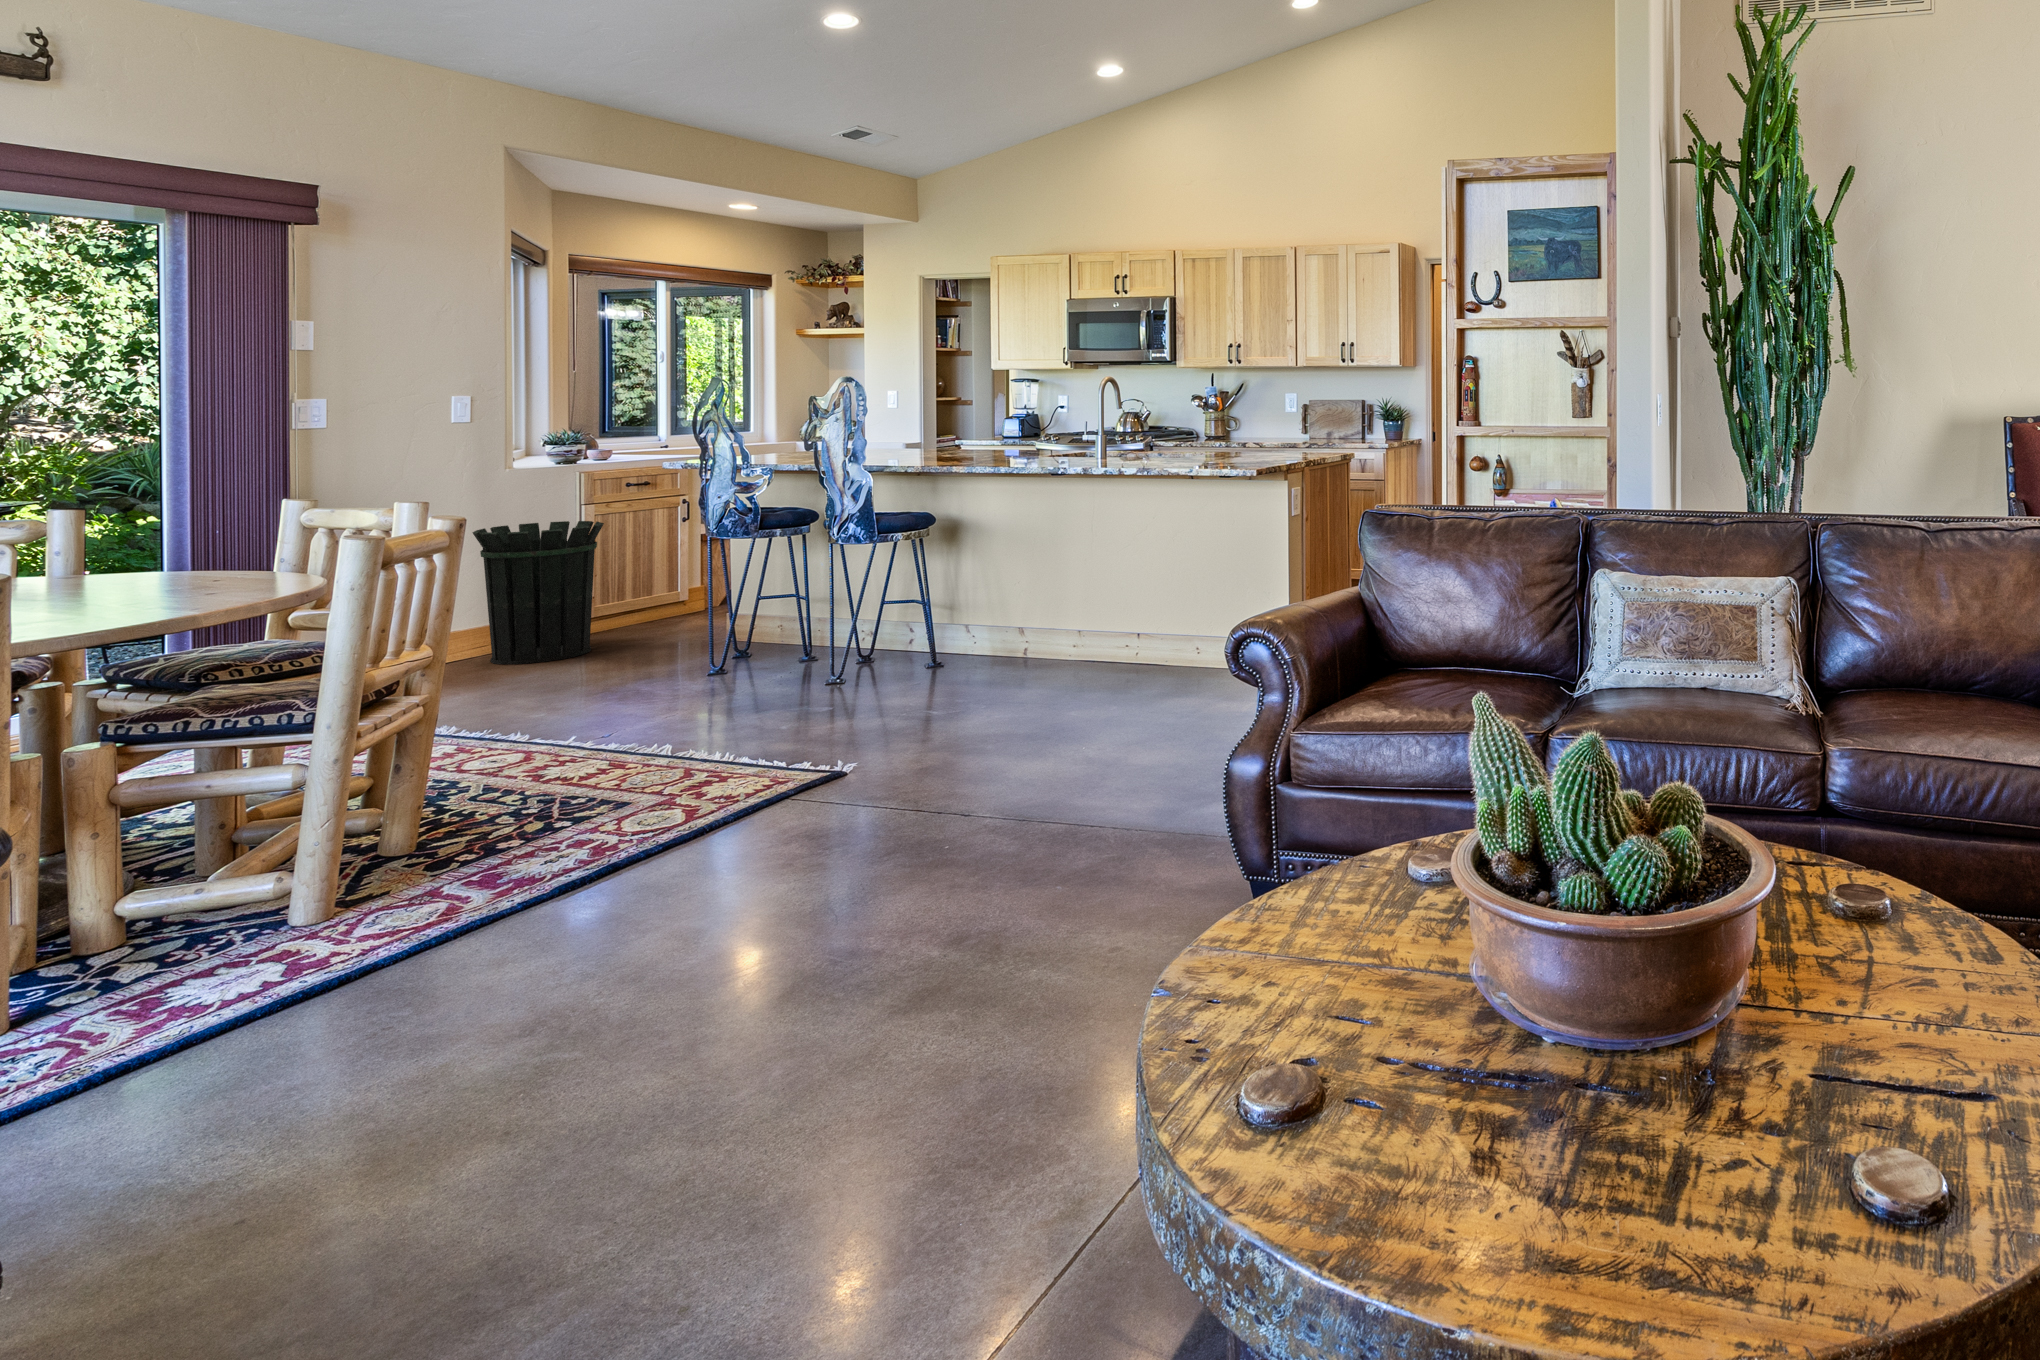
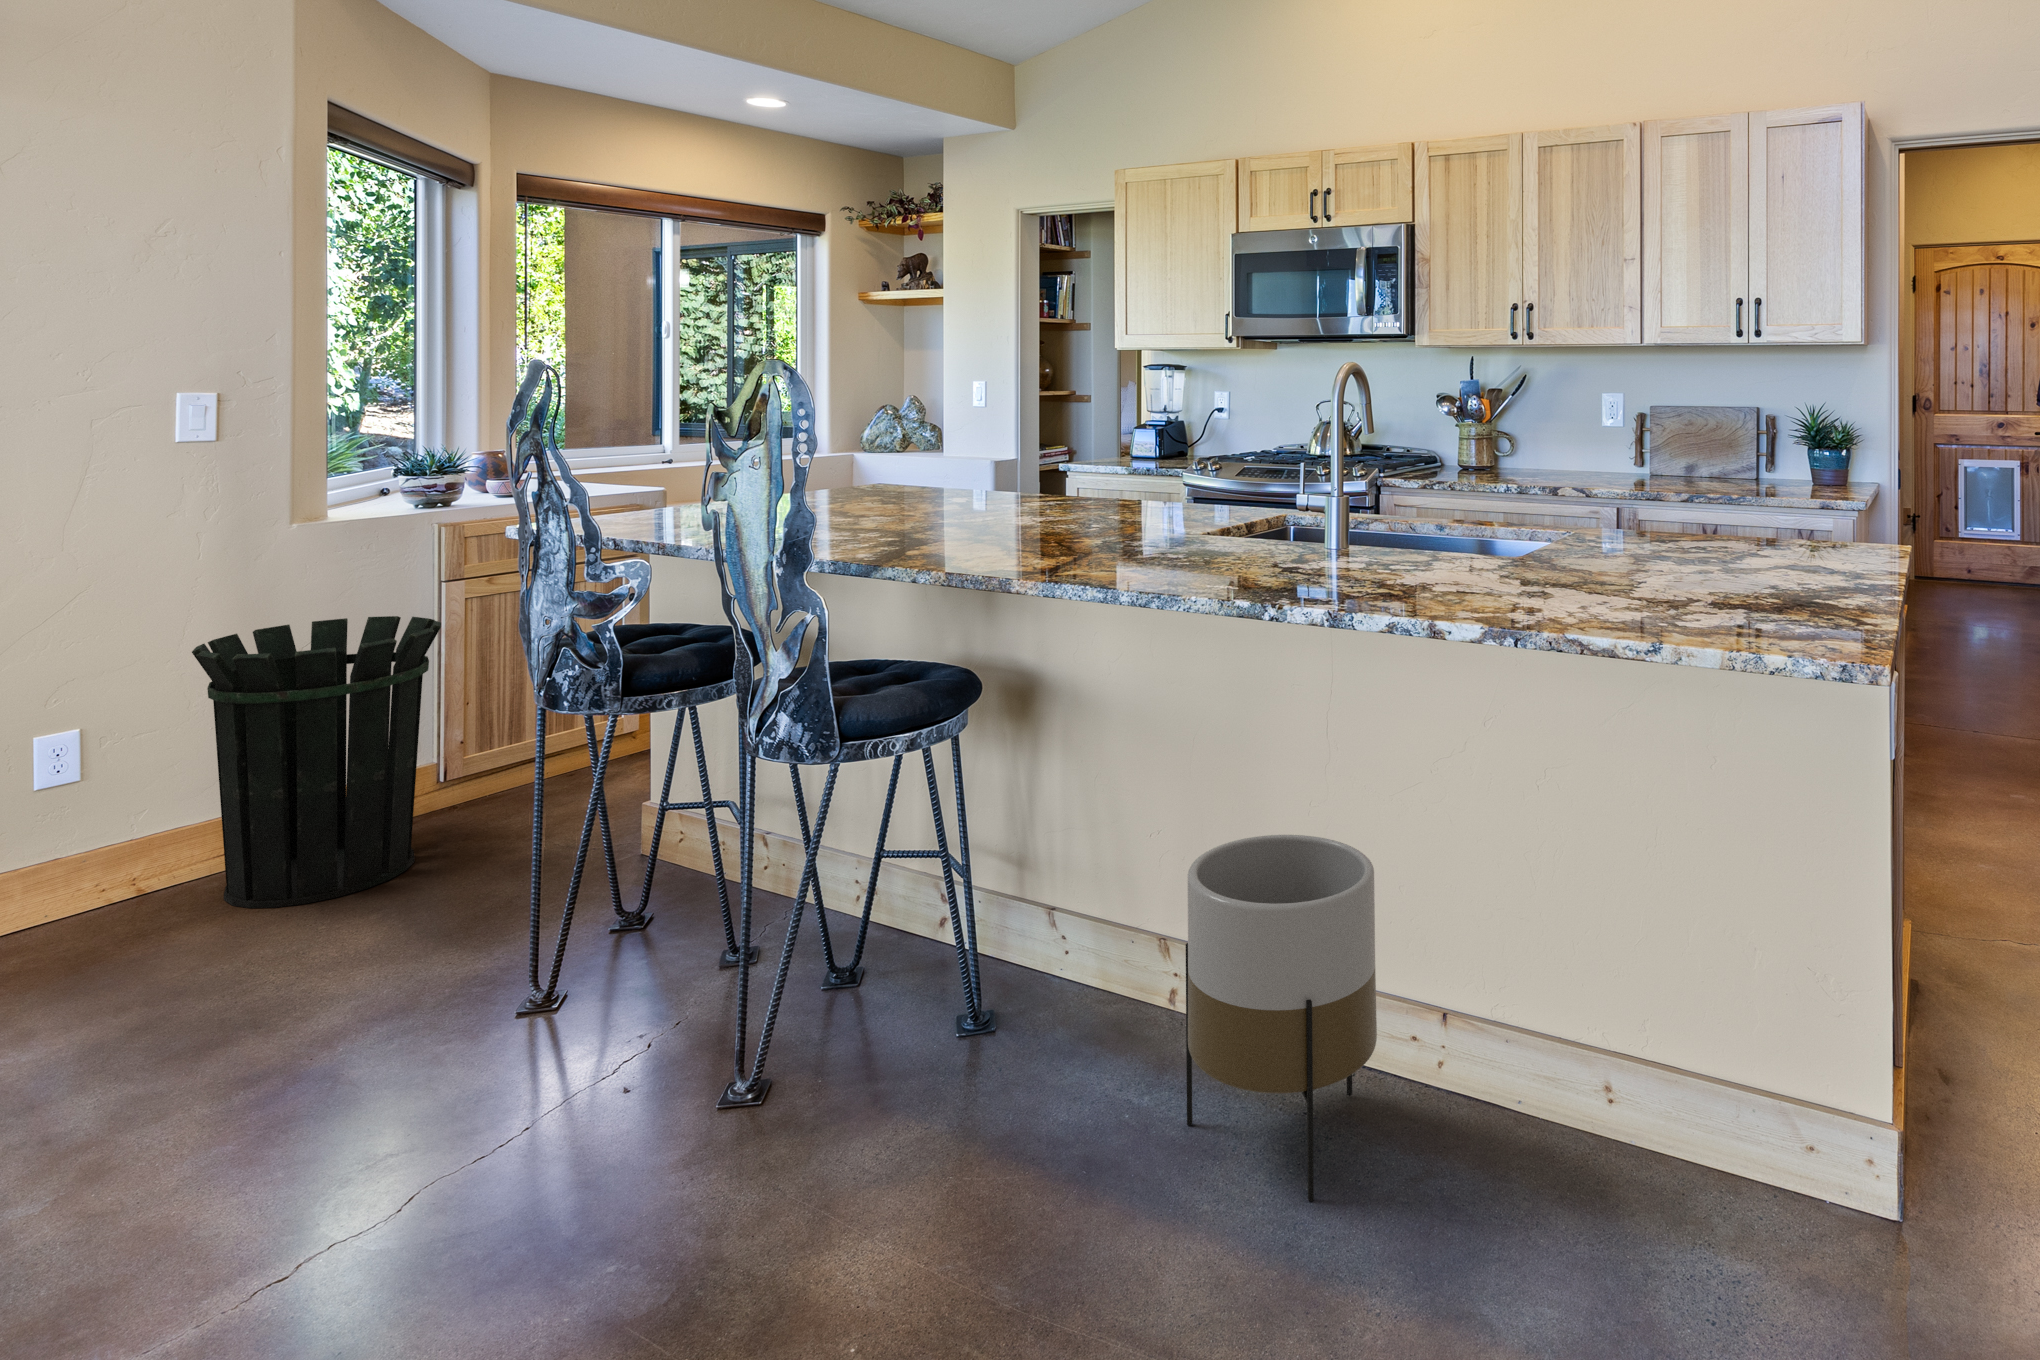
planter: none [1022,566,1098,681] -> present [1186,835,1377,1201]

